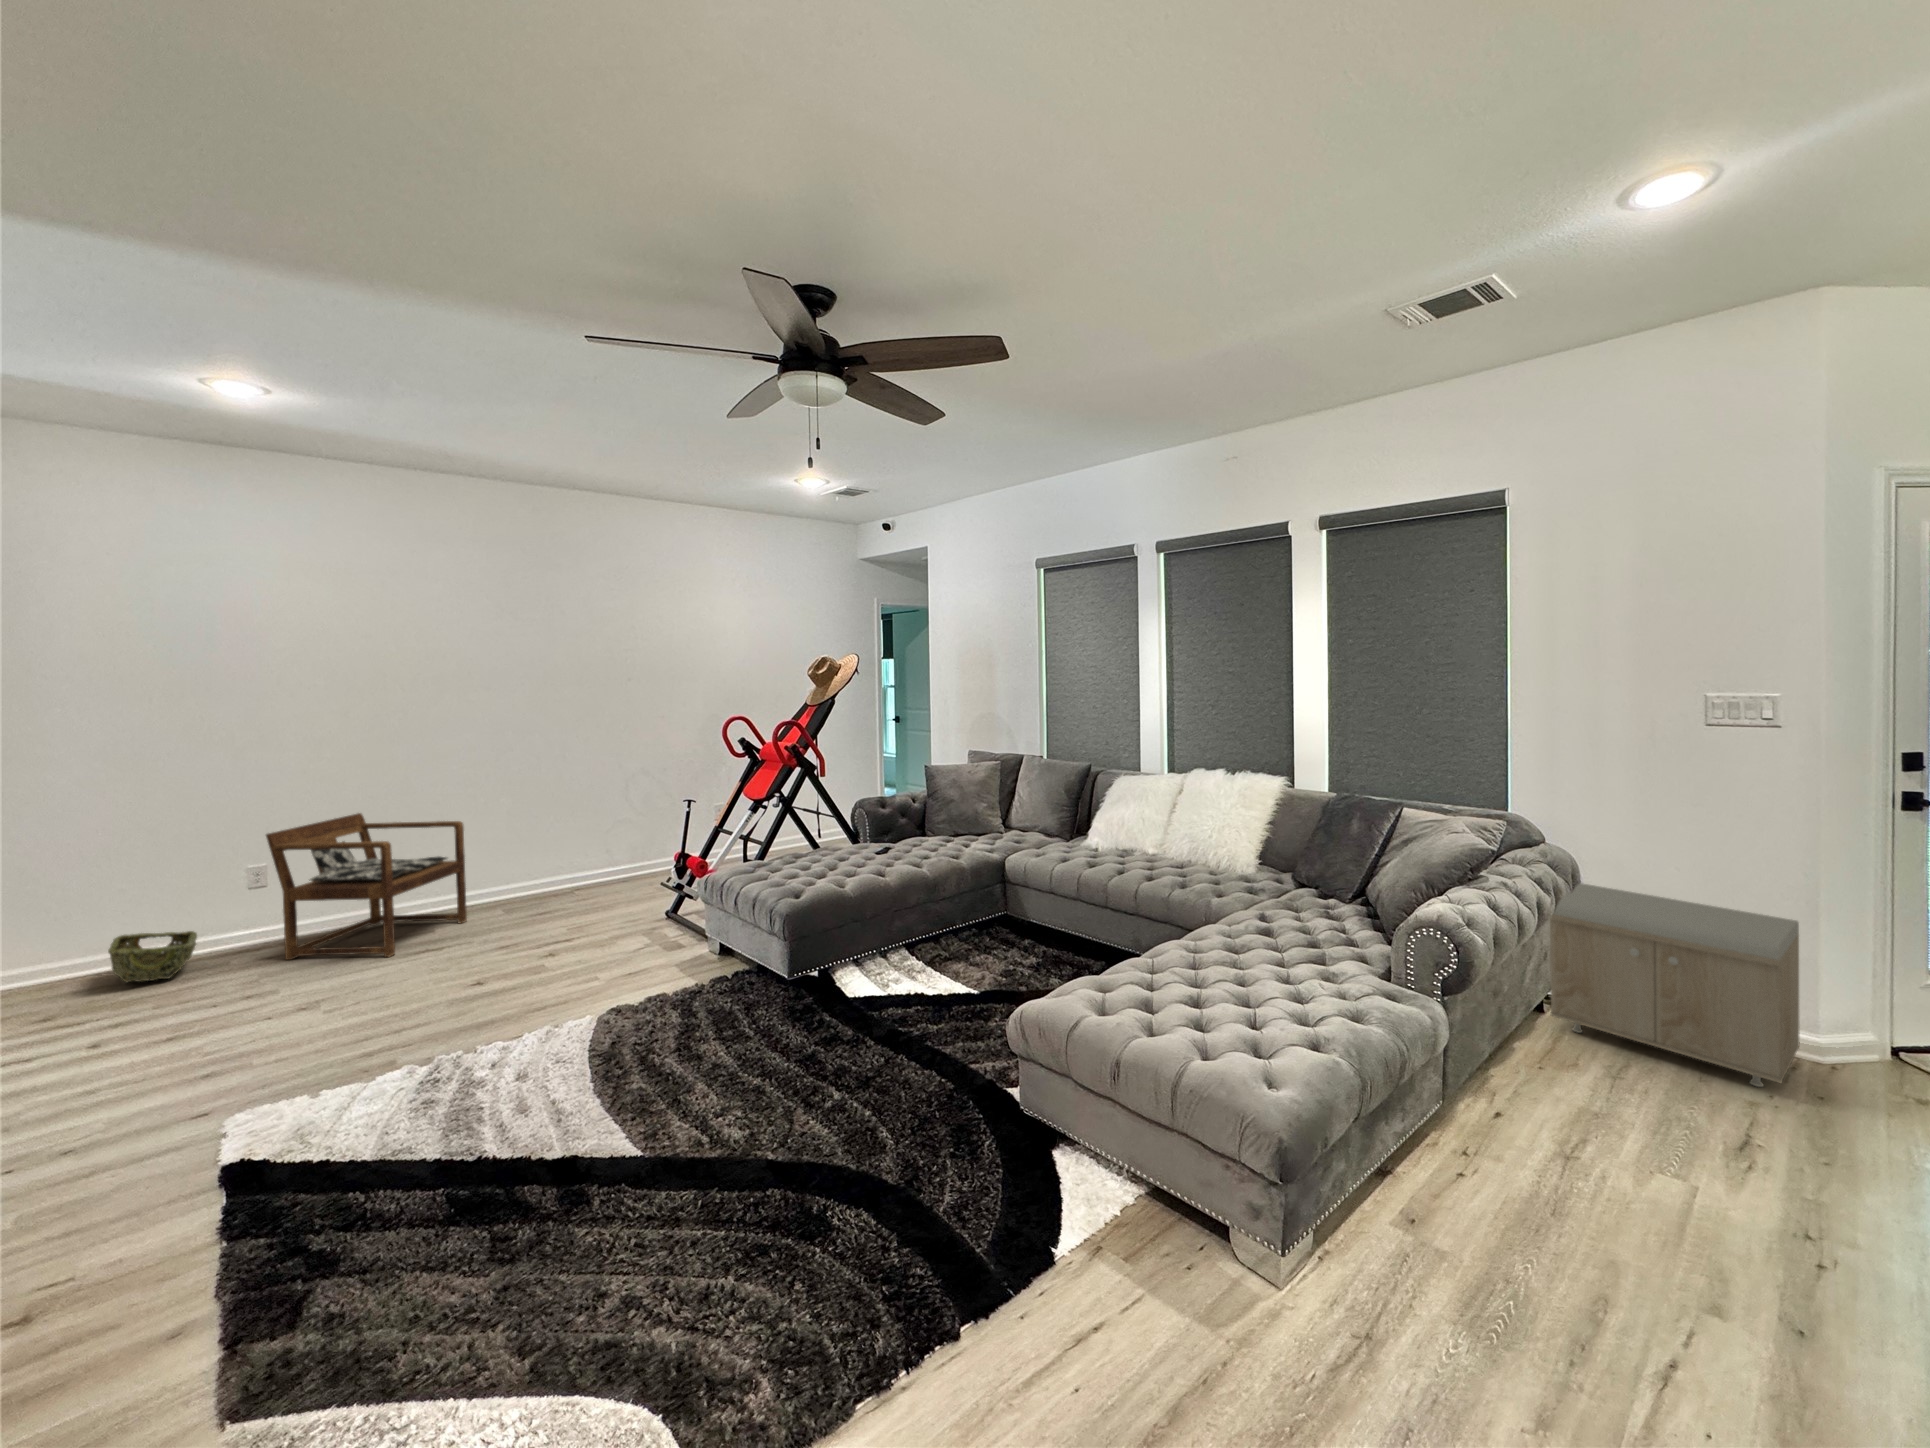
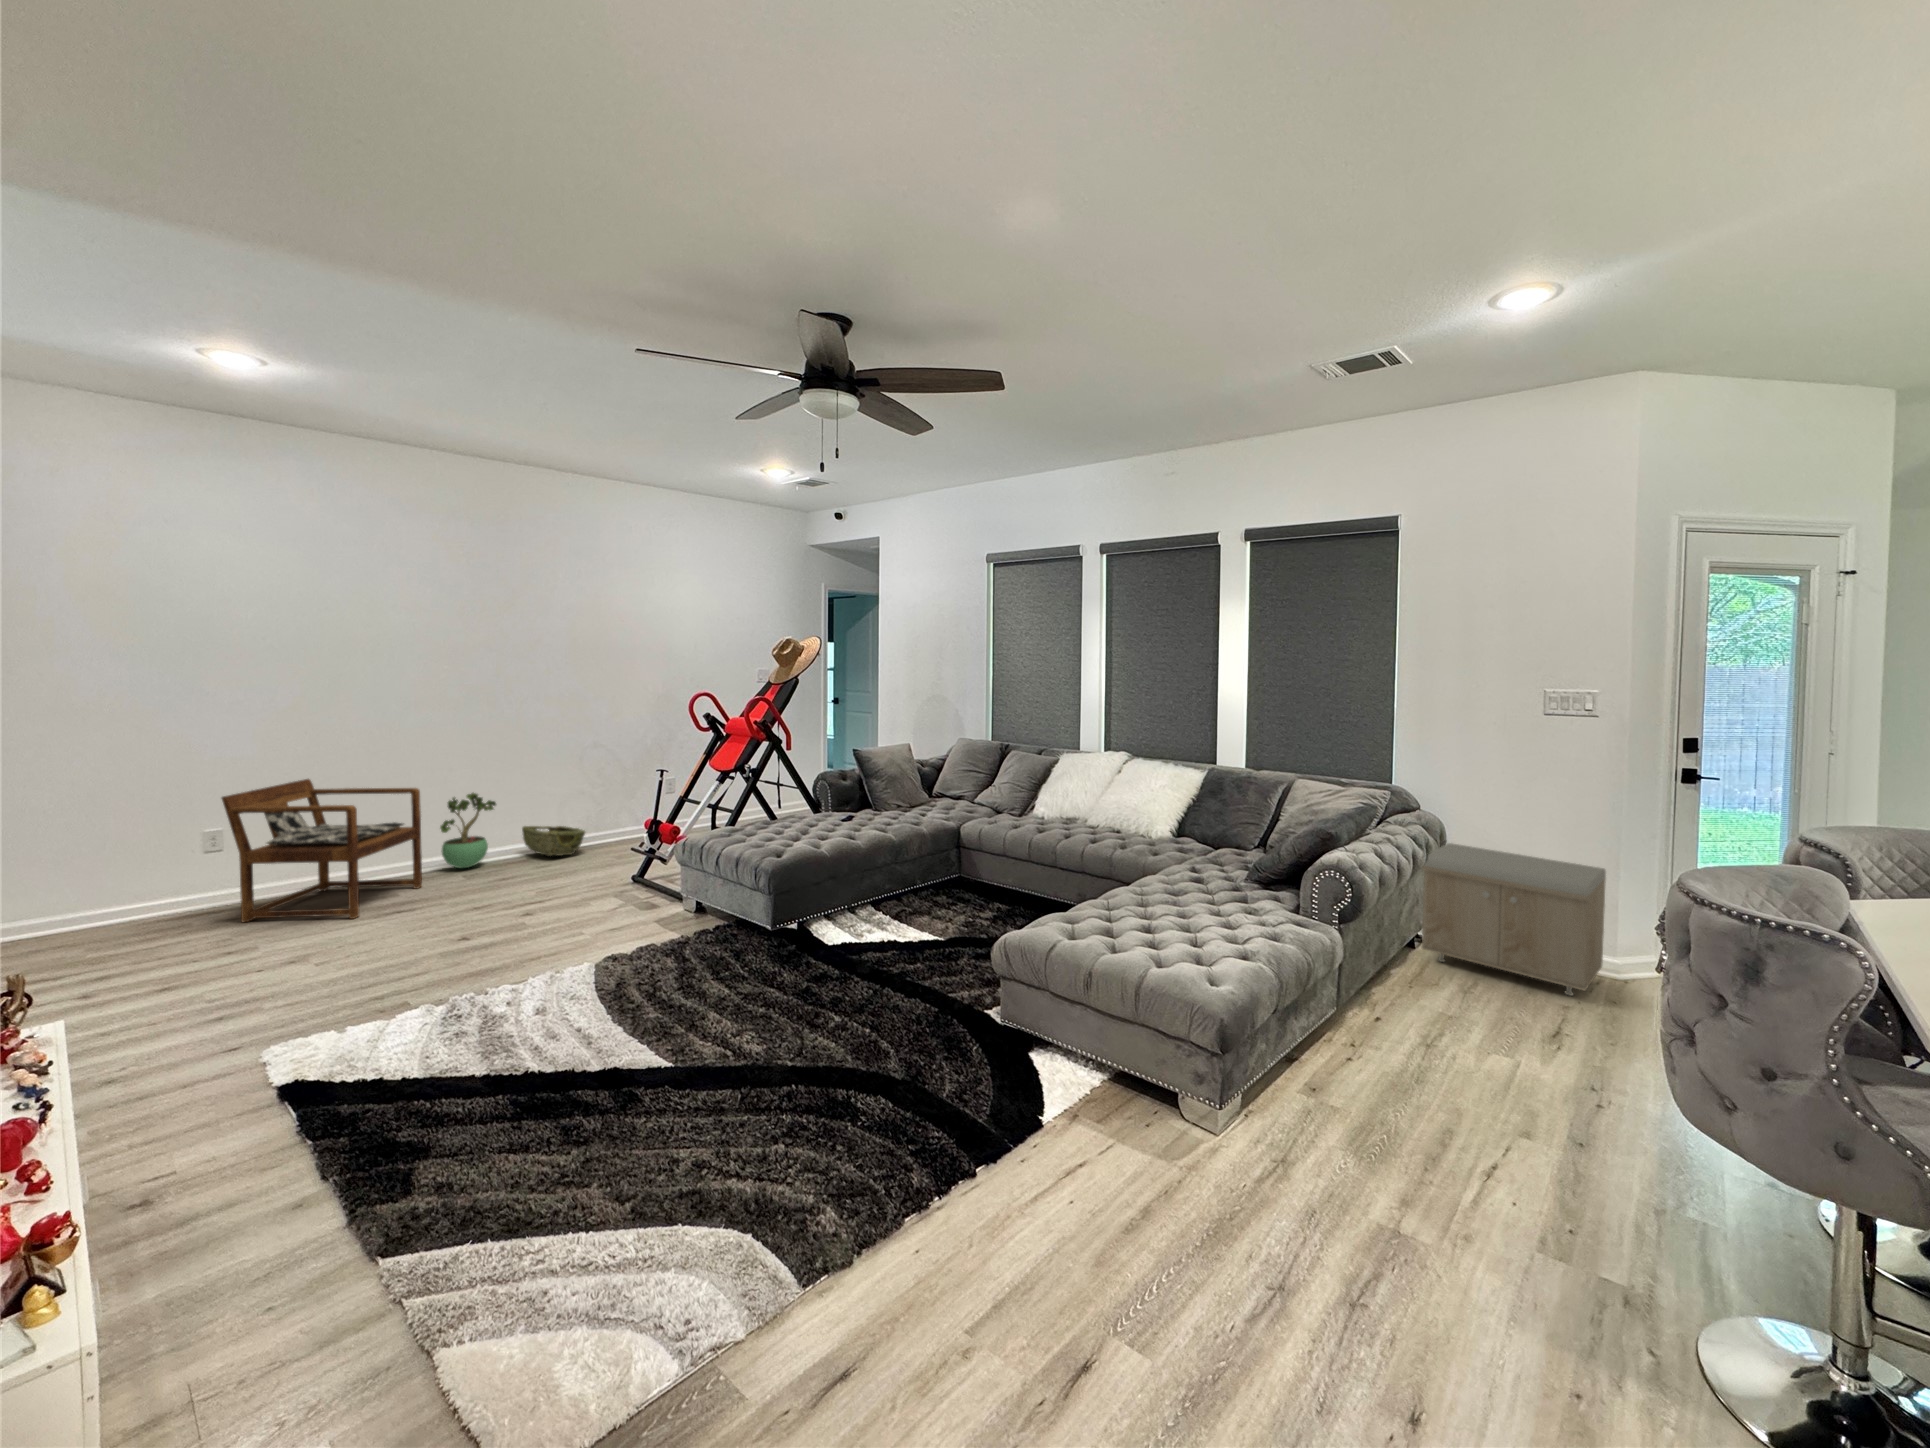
potted plant: none [488,823,545,901] -> present [440,793,496,868]
woven basket: present [108,931,197,982] -> present [522,826,585,856]

